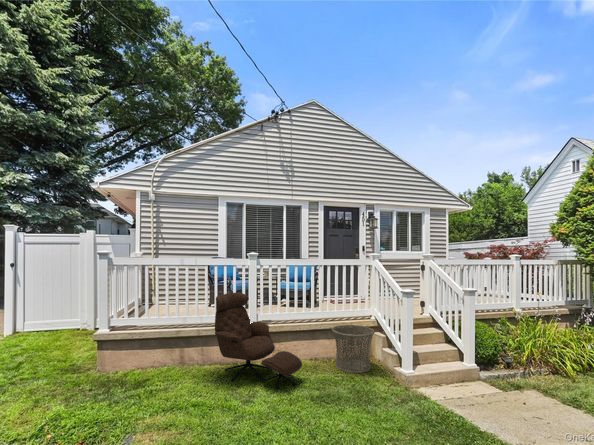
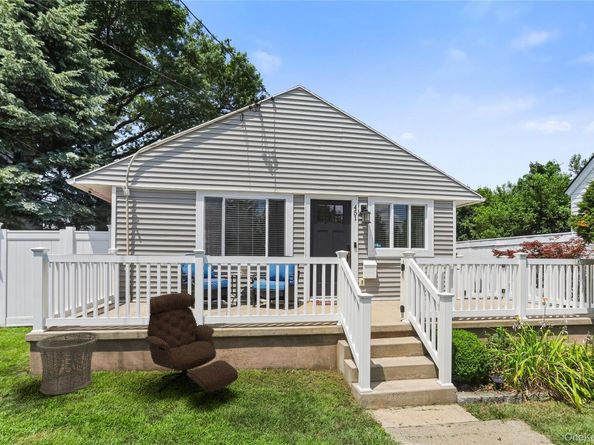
basket: present [332,325,375,373] -> present [36,332,100,395]

